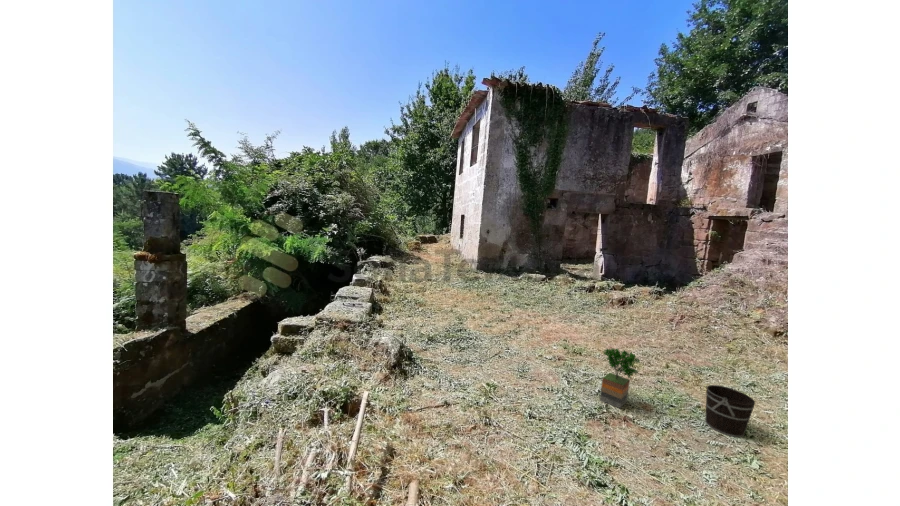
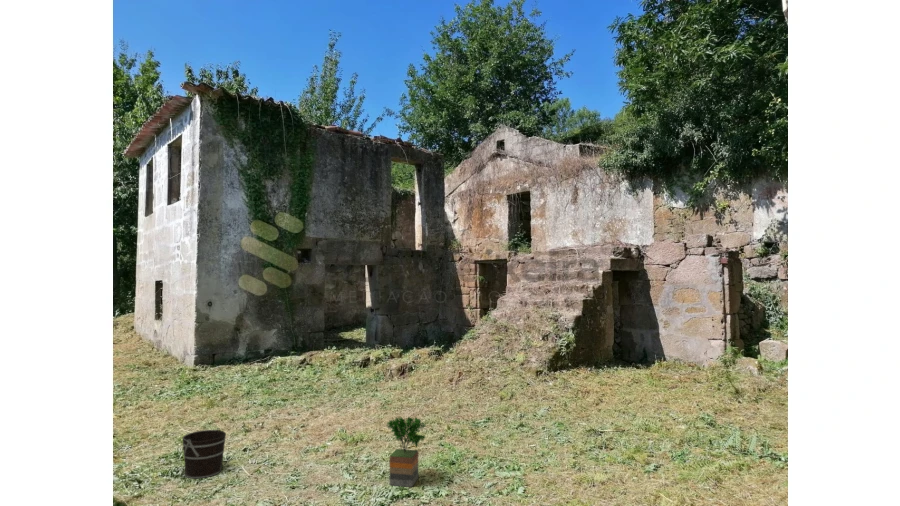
bucket: present [705,385,755,437] -> present [183,428,226,478]

